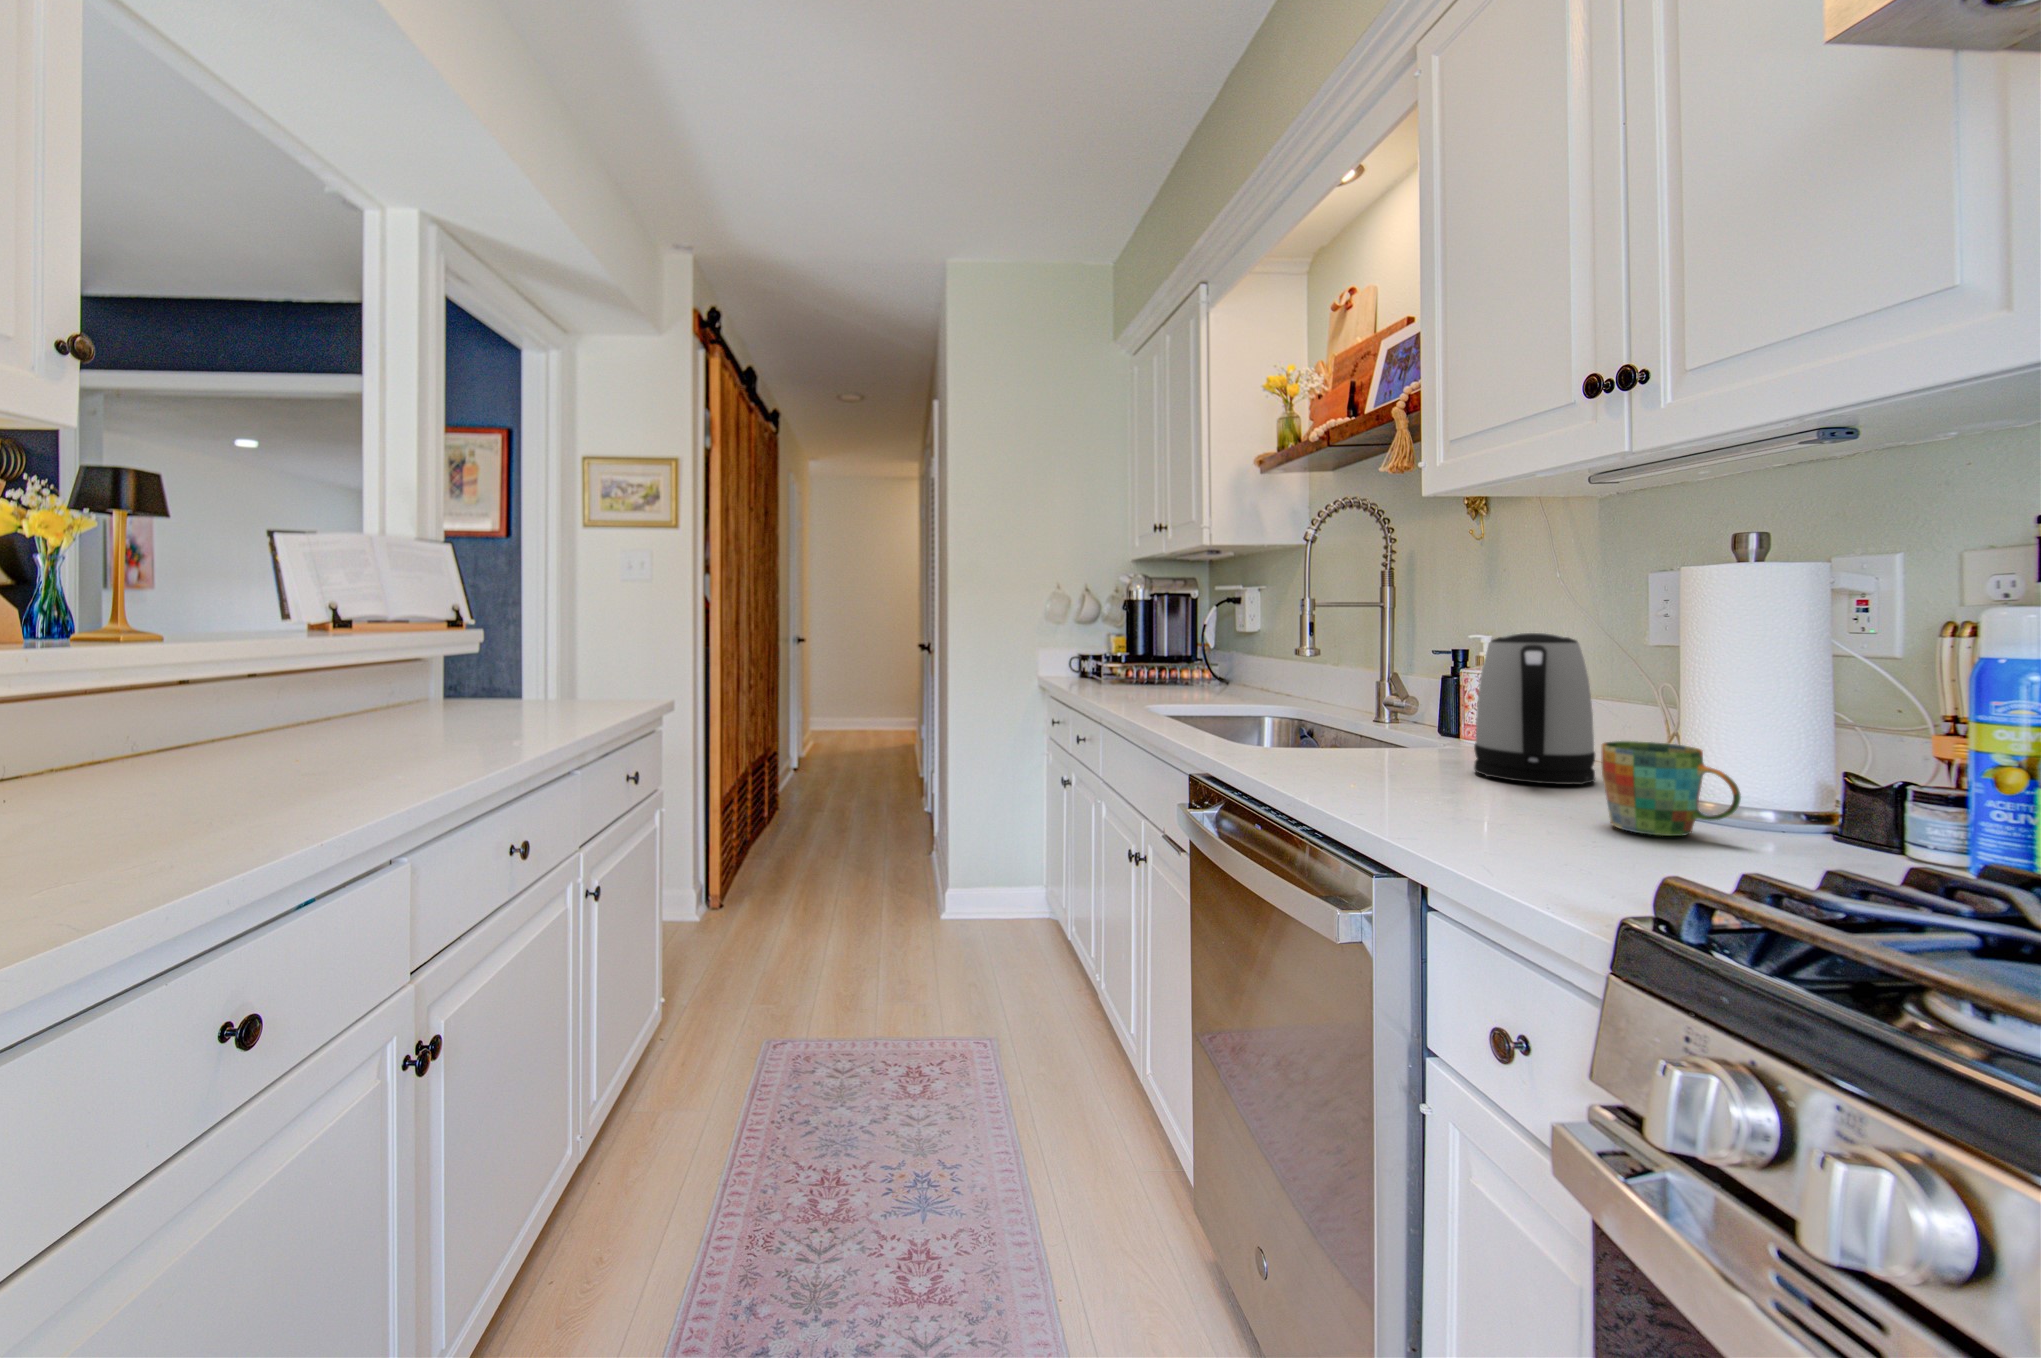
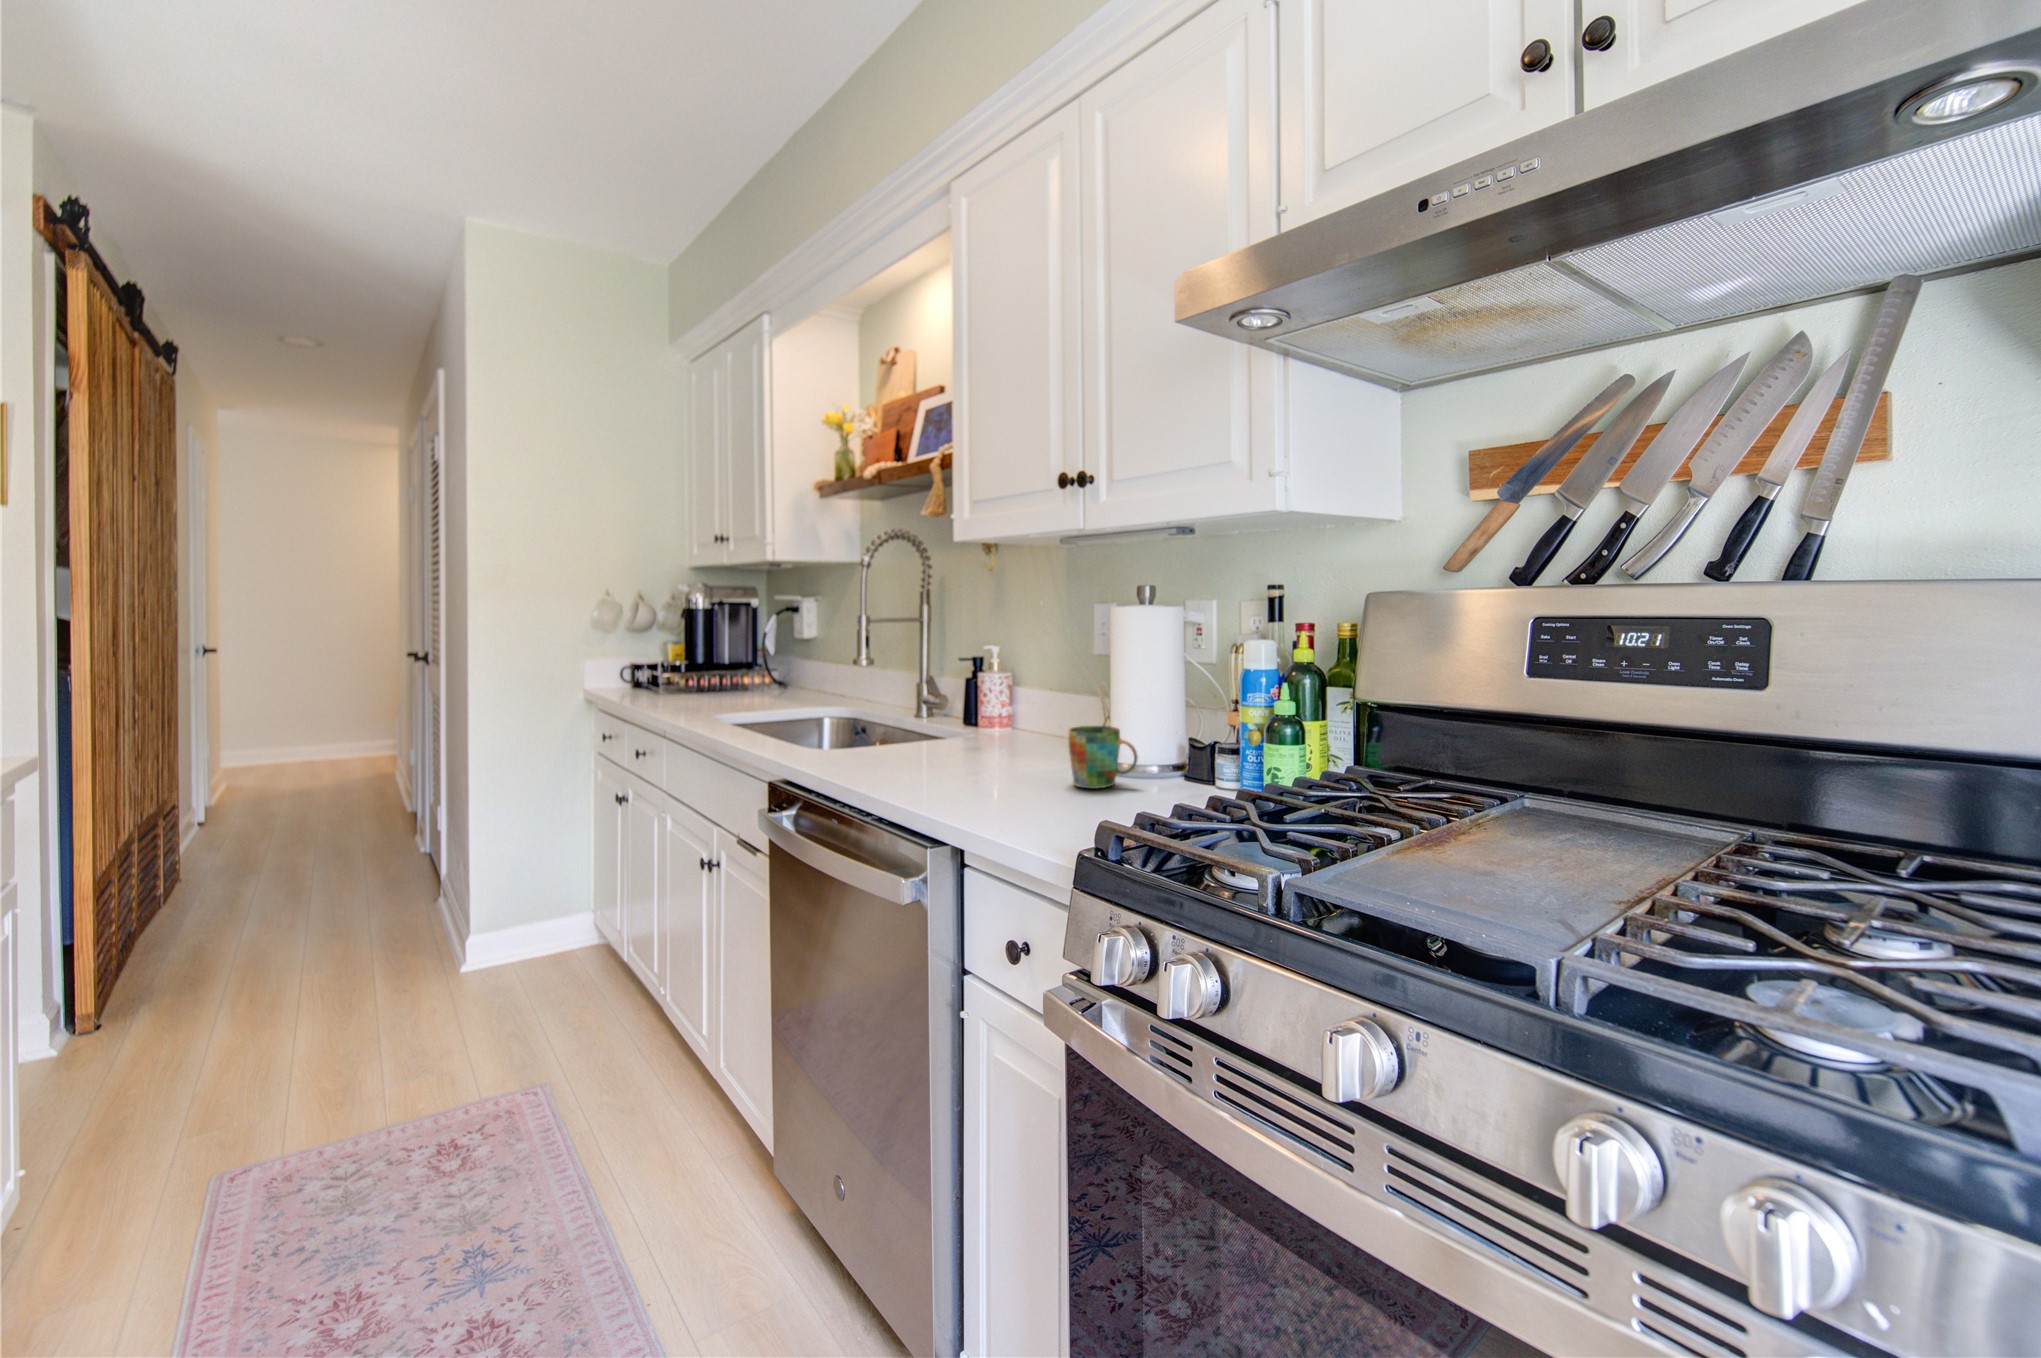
kettle: present [1474,633,1595,784] -> none [992,649,1065,759]

